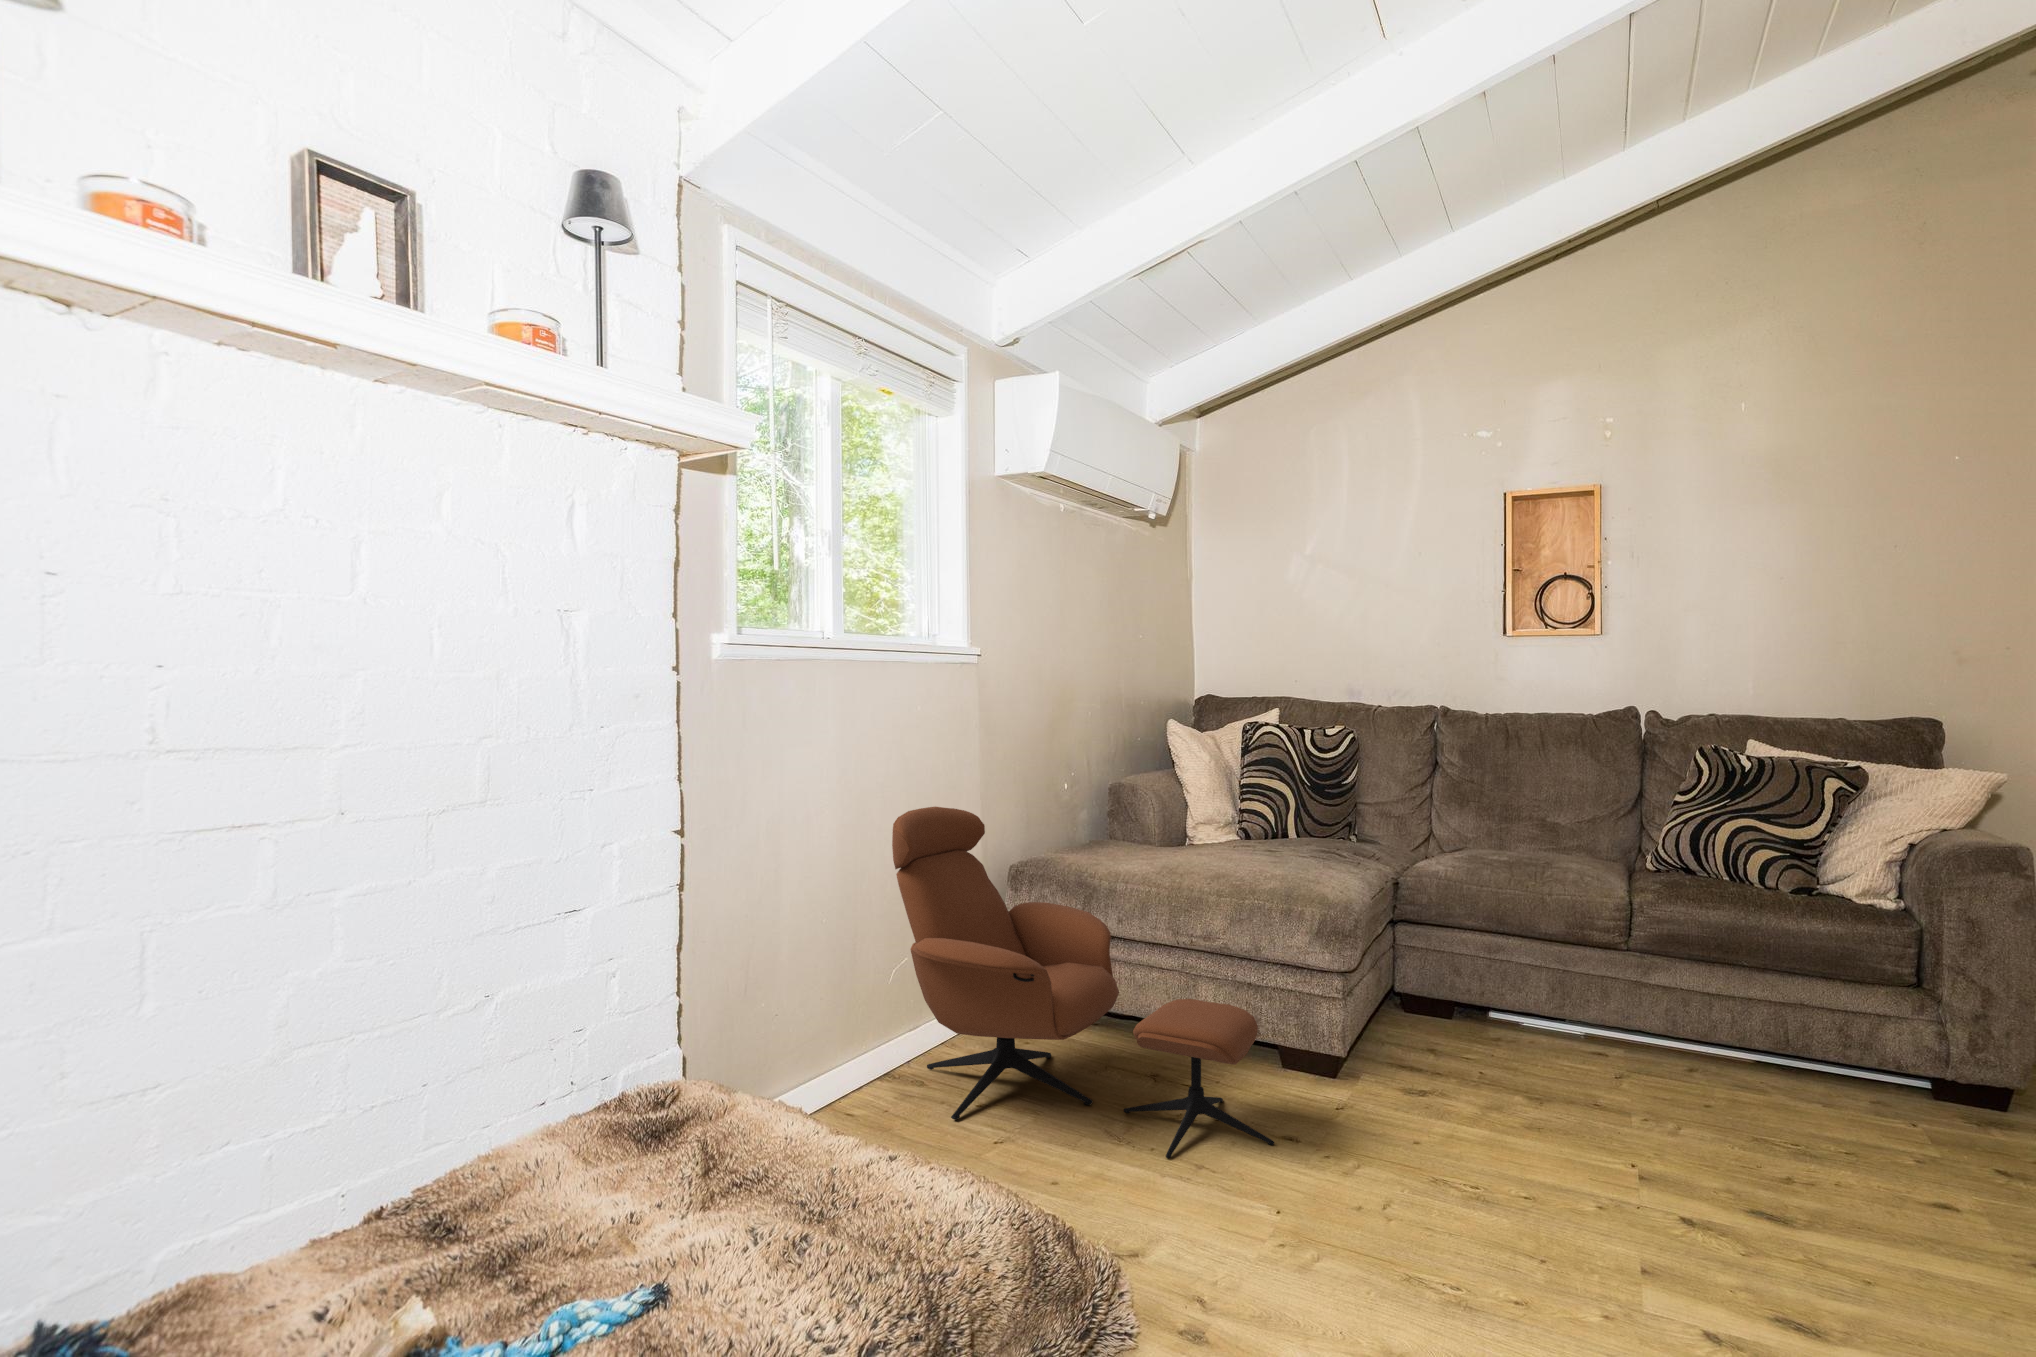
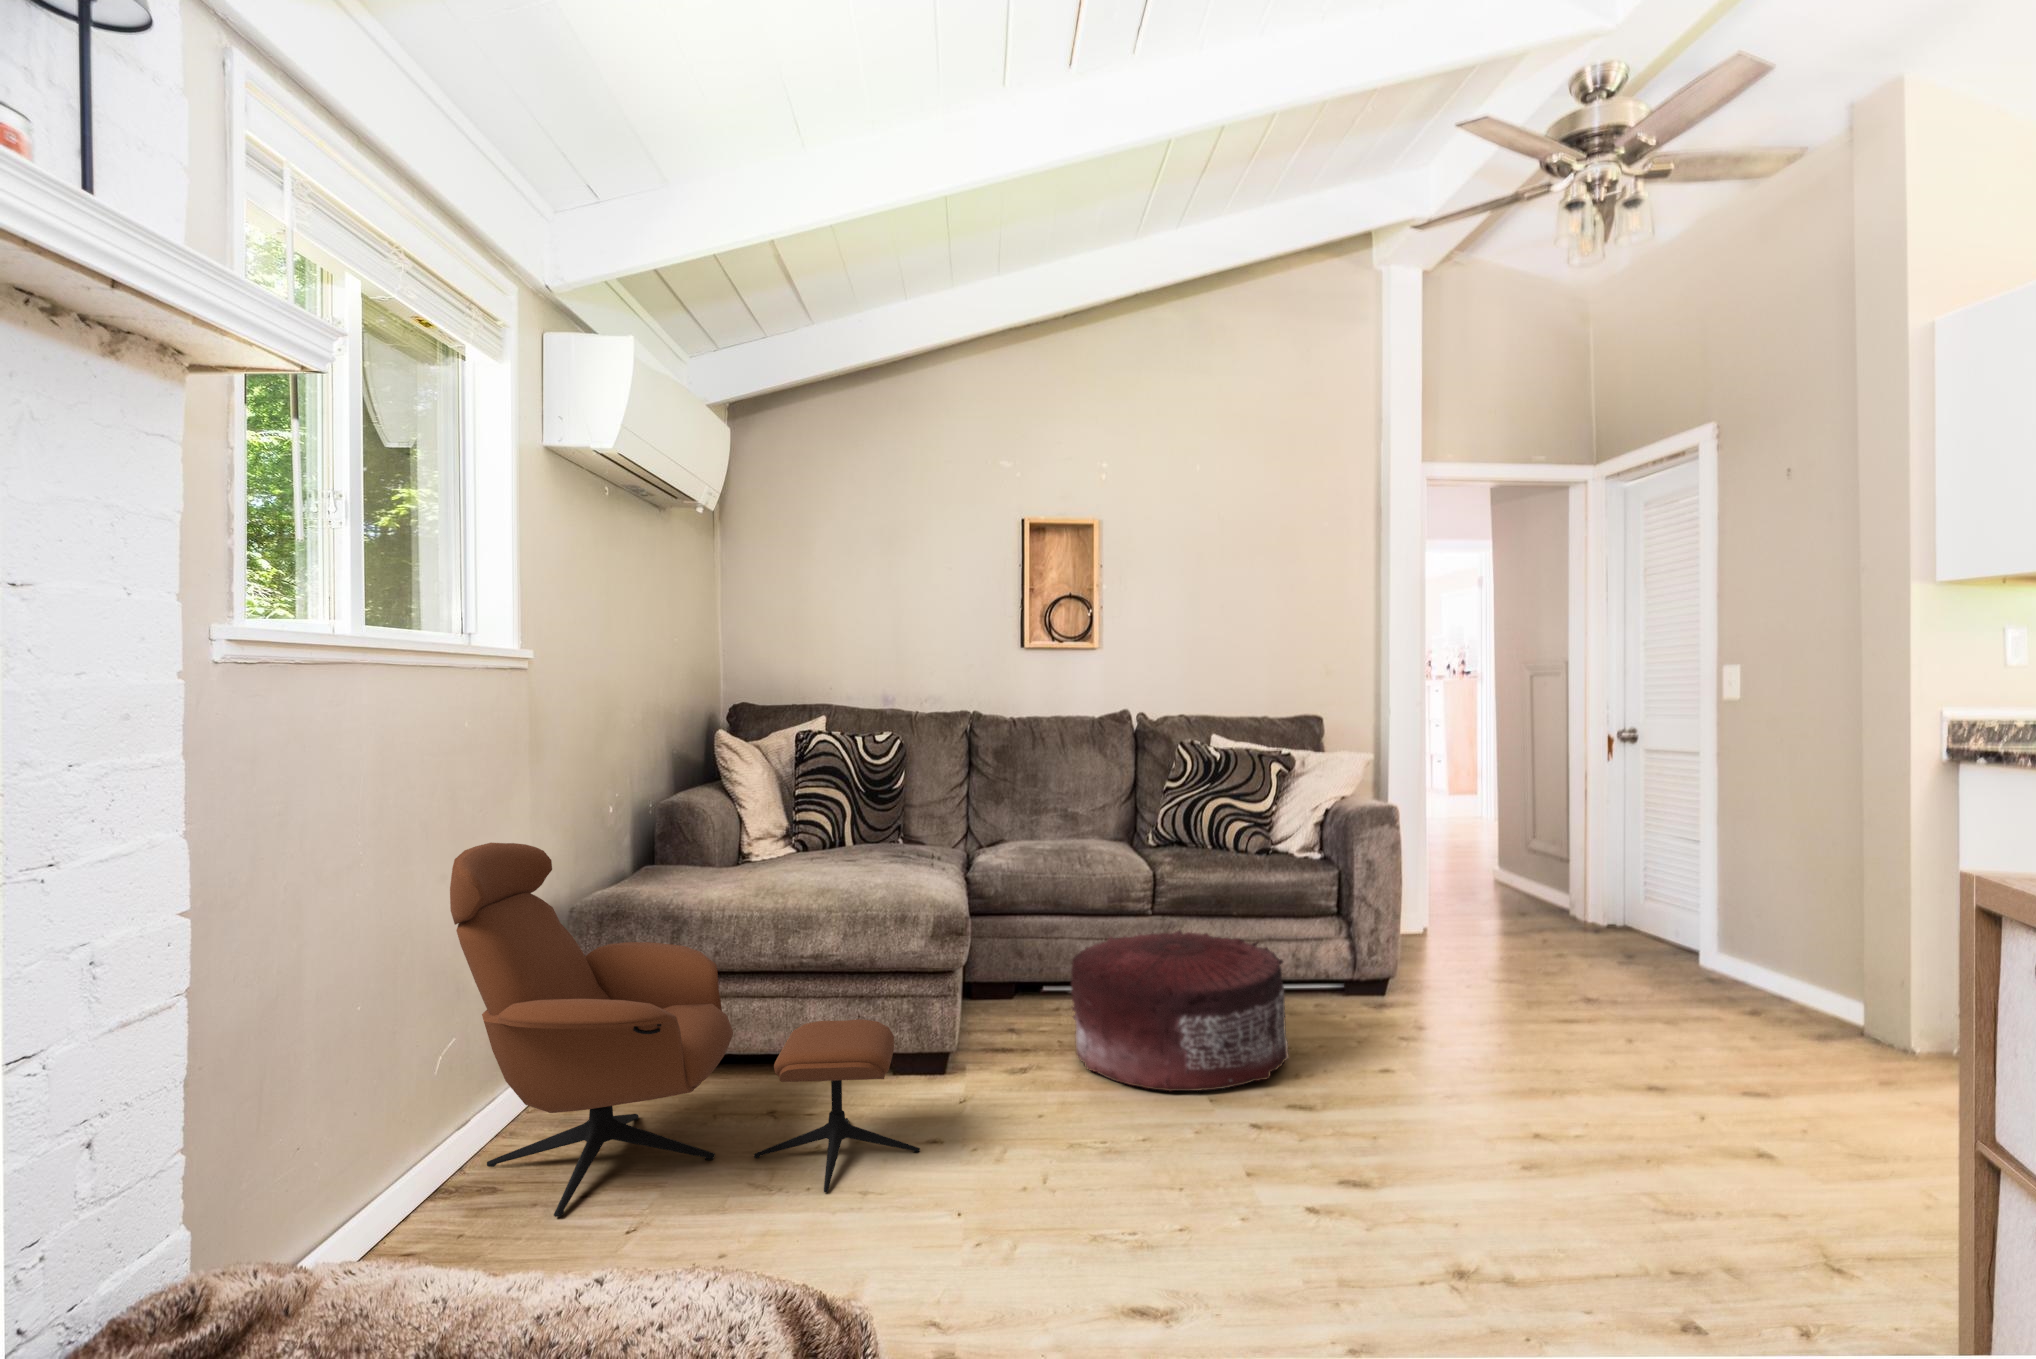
pouf: none [1488,965,1785,1170] -> present [1071,930,1288,1091]

